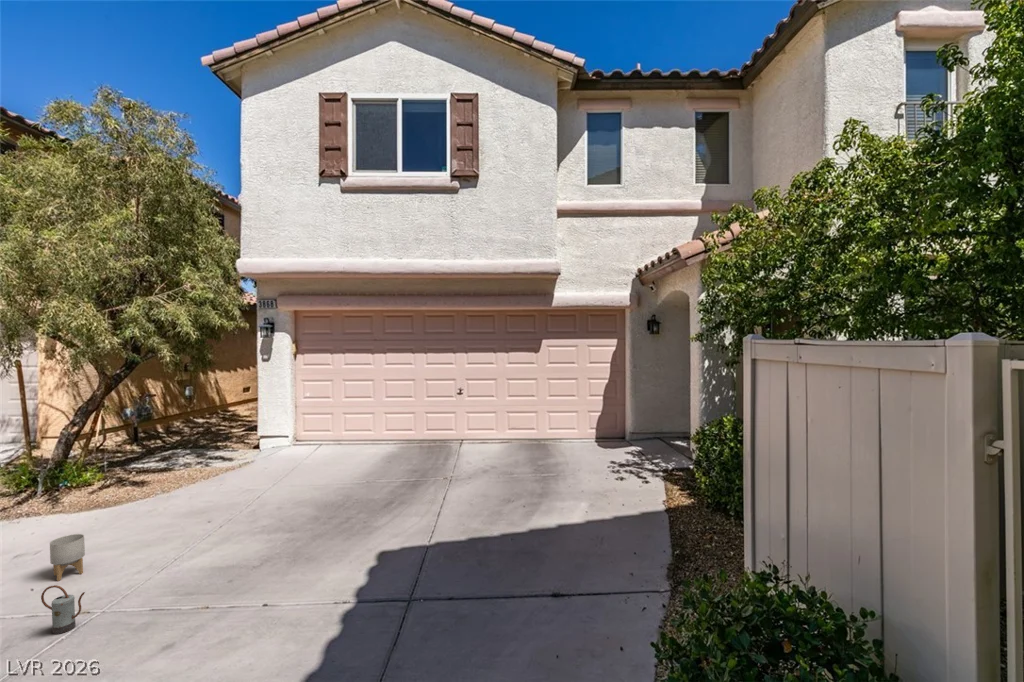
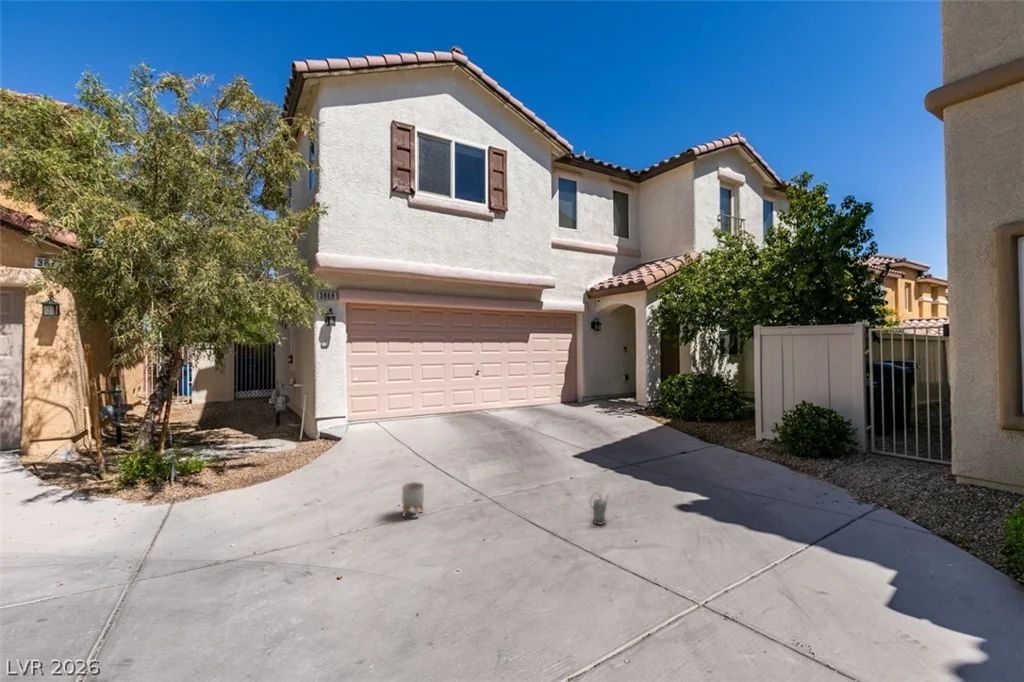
watering can: present [41,585,85,634] -> present [592,496,607,524]

